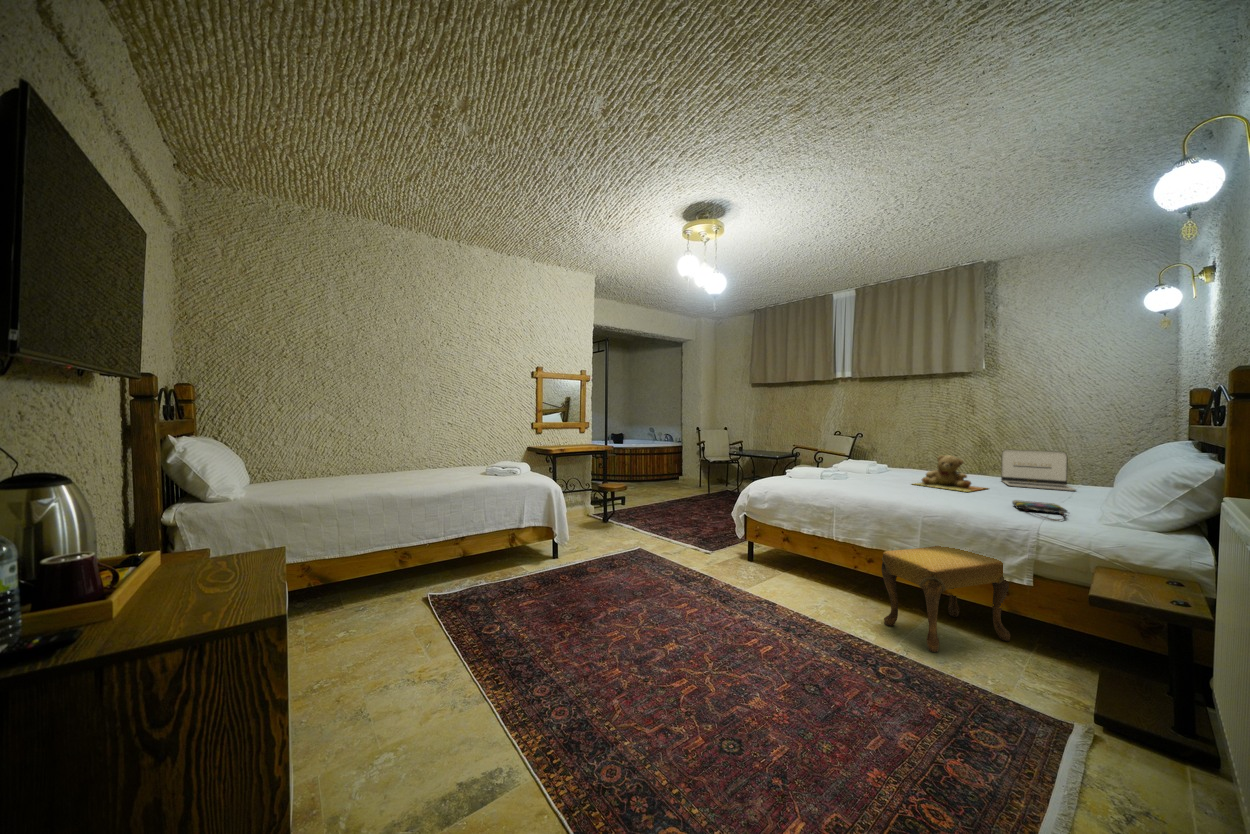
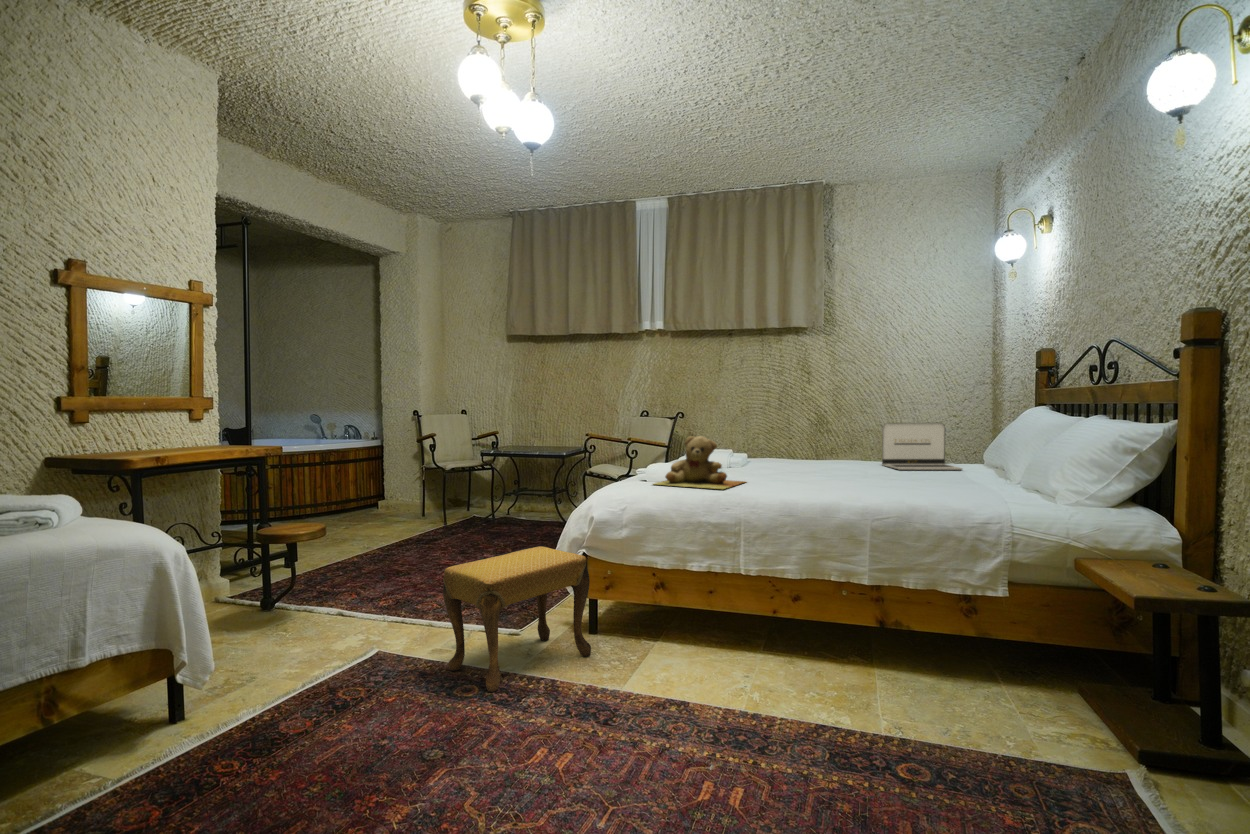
teddy bear: present [915,455,986,492] -> present [654,436,745,489]
tote bag: present [1012,500,1068,521] -> none [949,485,1023,507]
footstool: present [882,546,1010,652] -> present [443,546,591,692]

